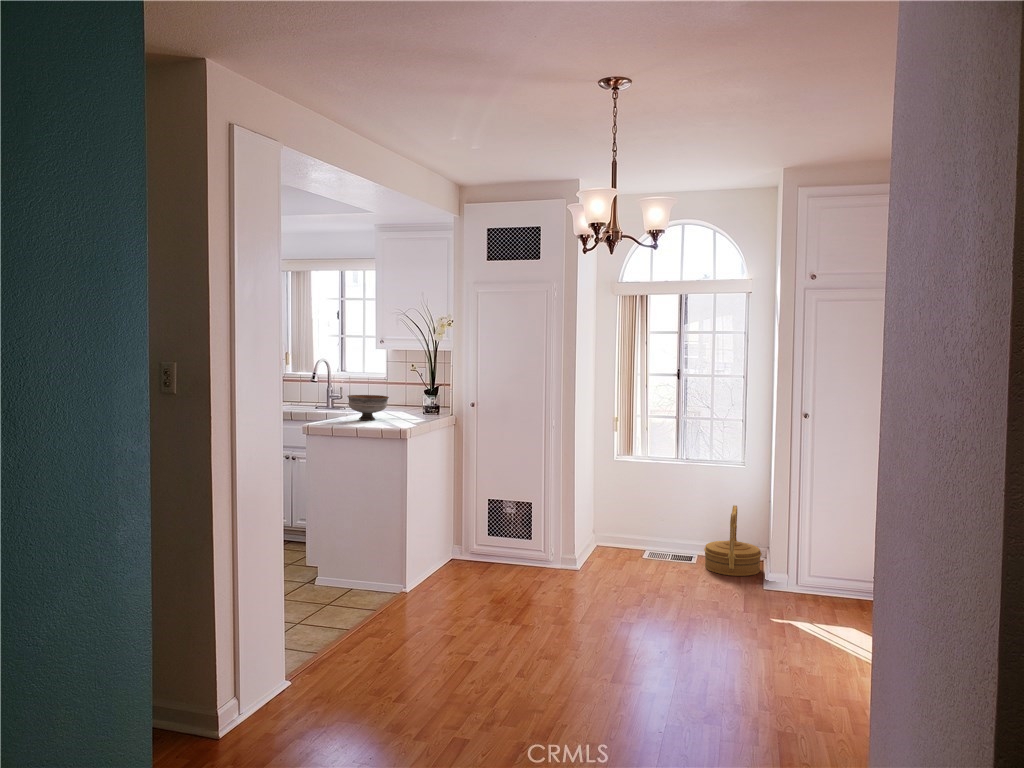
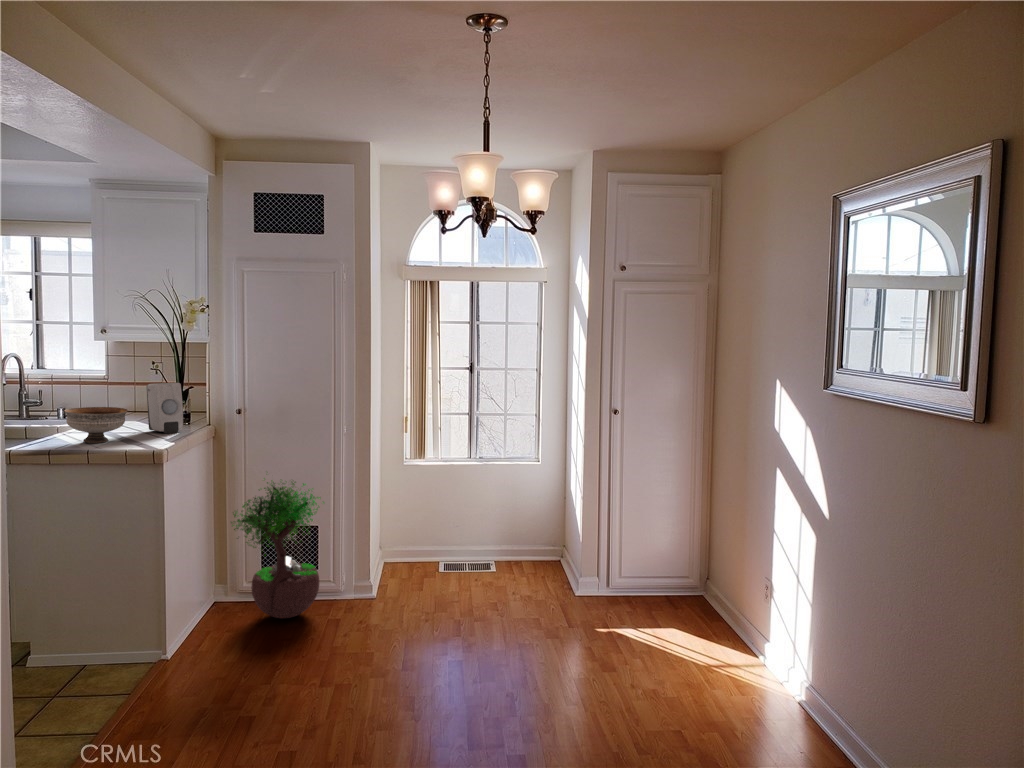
soap dispenser: none [405,379,429,418] -> present [147,383,183,434]
potted tree: none [458,451,532,575] -> present [231,478,324,618]
woven basket: present [704,505,762,576] -> none [505,506,563,582]

